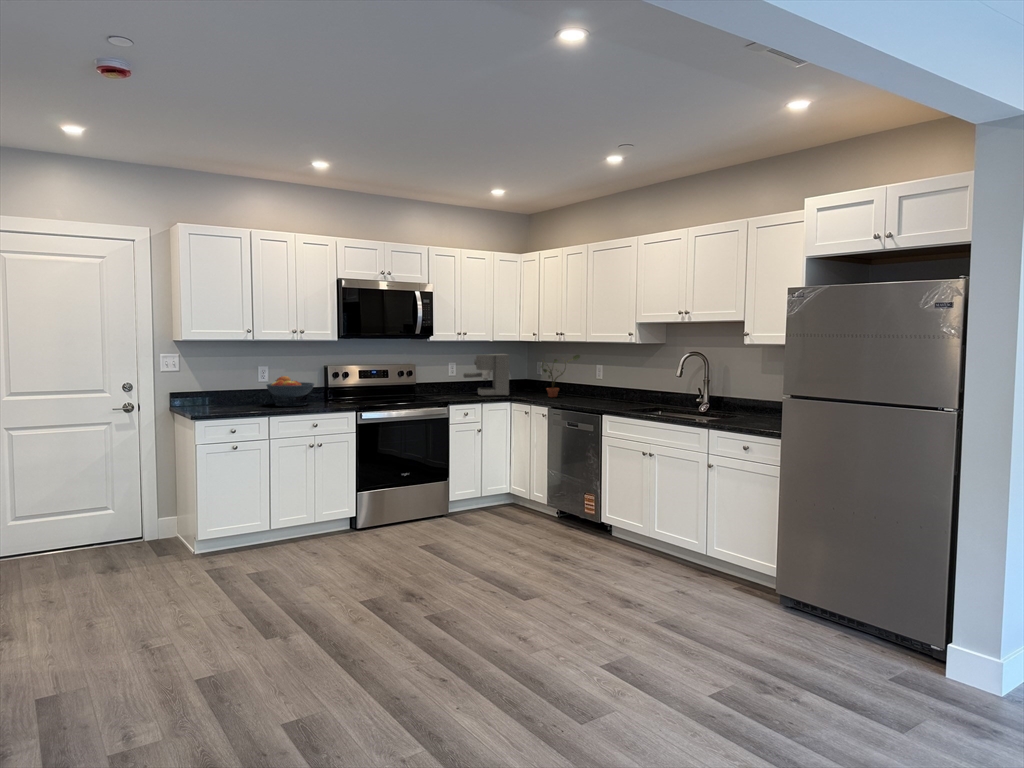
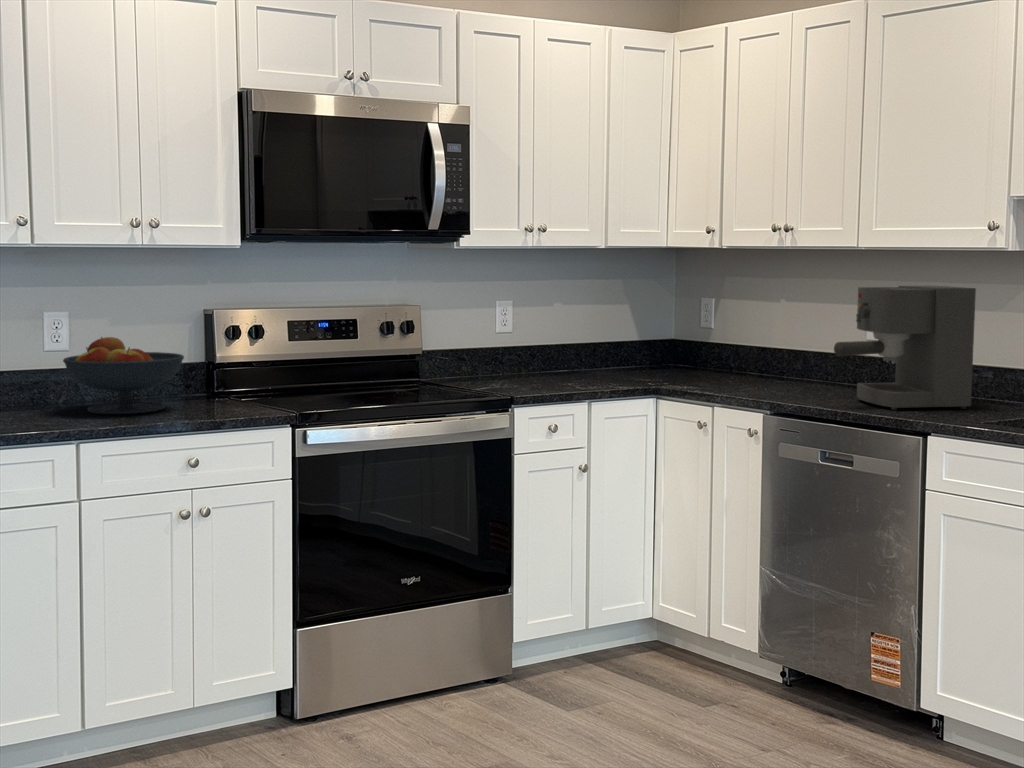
coffee maker: present [463,354,509,396] -> present [834,286,976,410]
potted plant: present [541,355,580,397] -> none [727,281,824,386]

